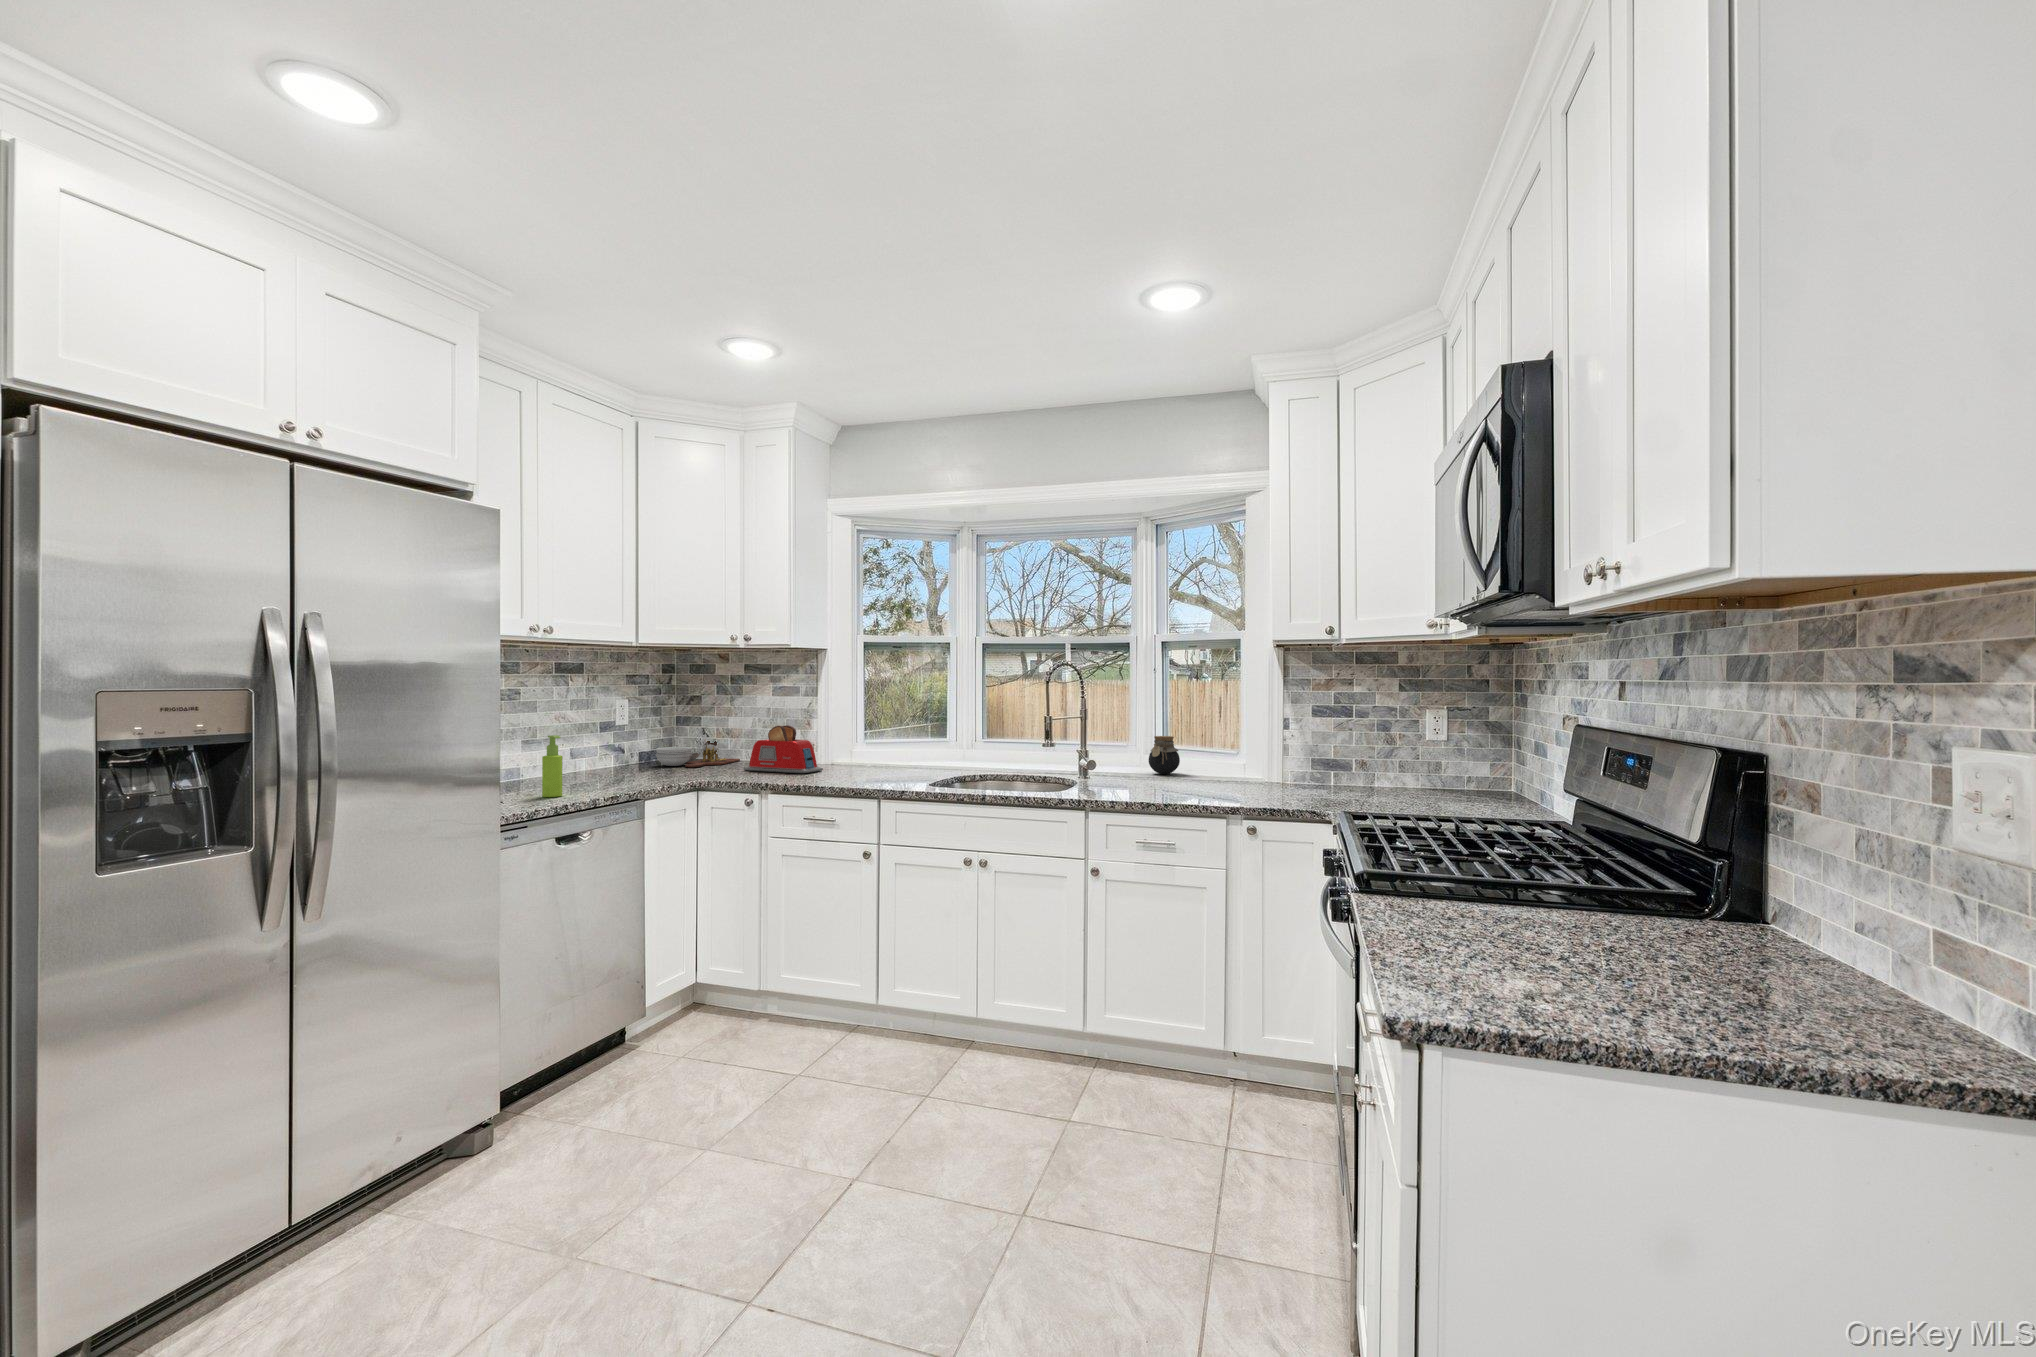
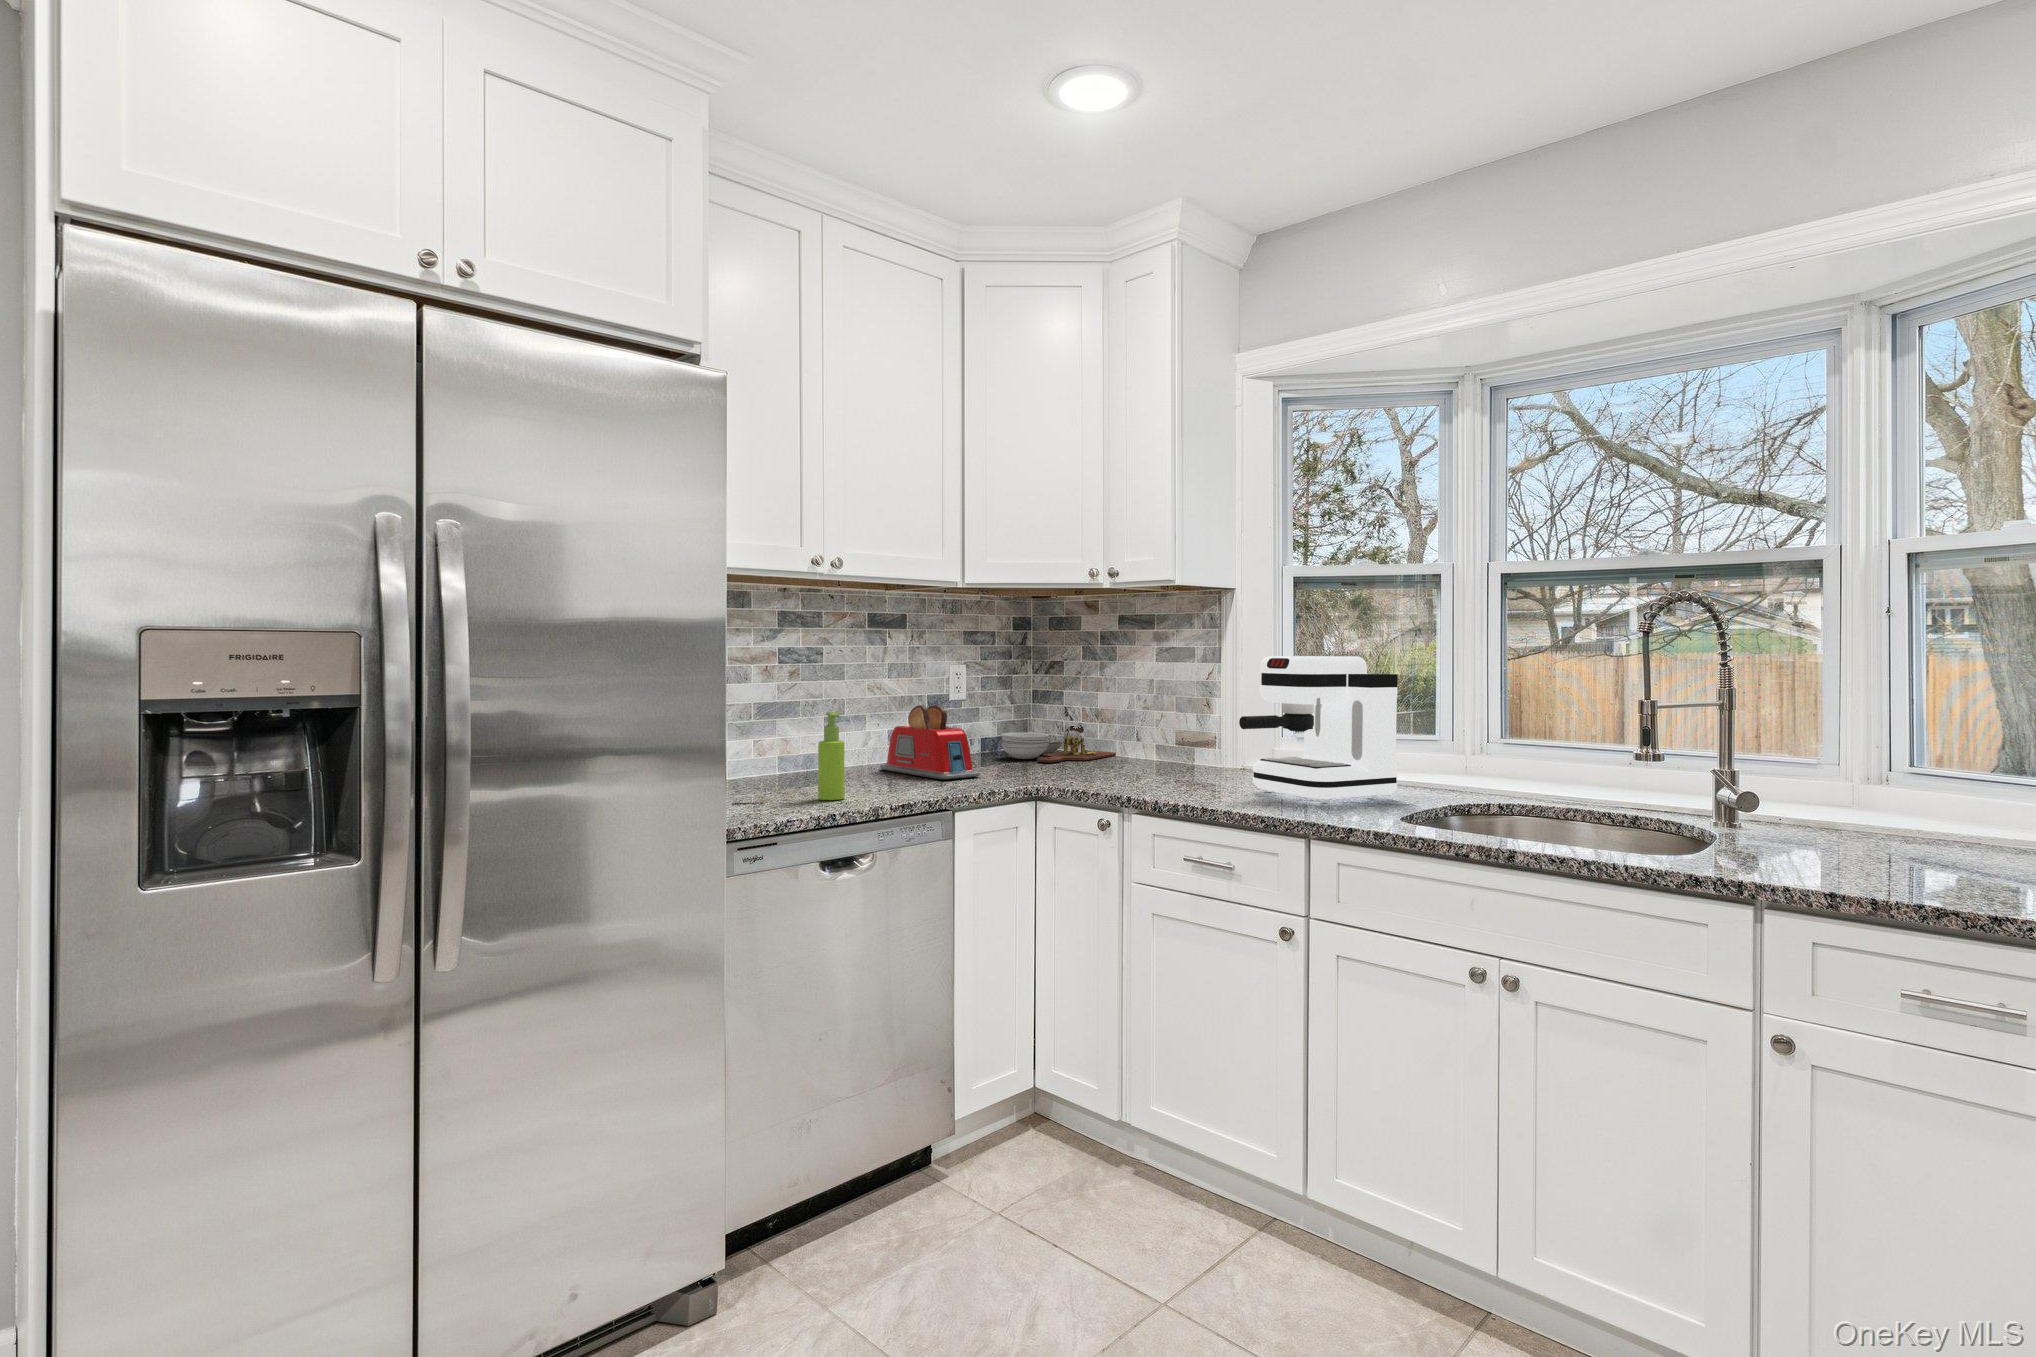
coffee maker: none [834,692,926,780] -> present [1239,656,1398,802]
toaster: present [743,725,823,773] -> present [880,705,980,779]
jar: present [1149,736,1180,774] -> none [1875,748,1960,827]

